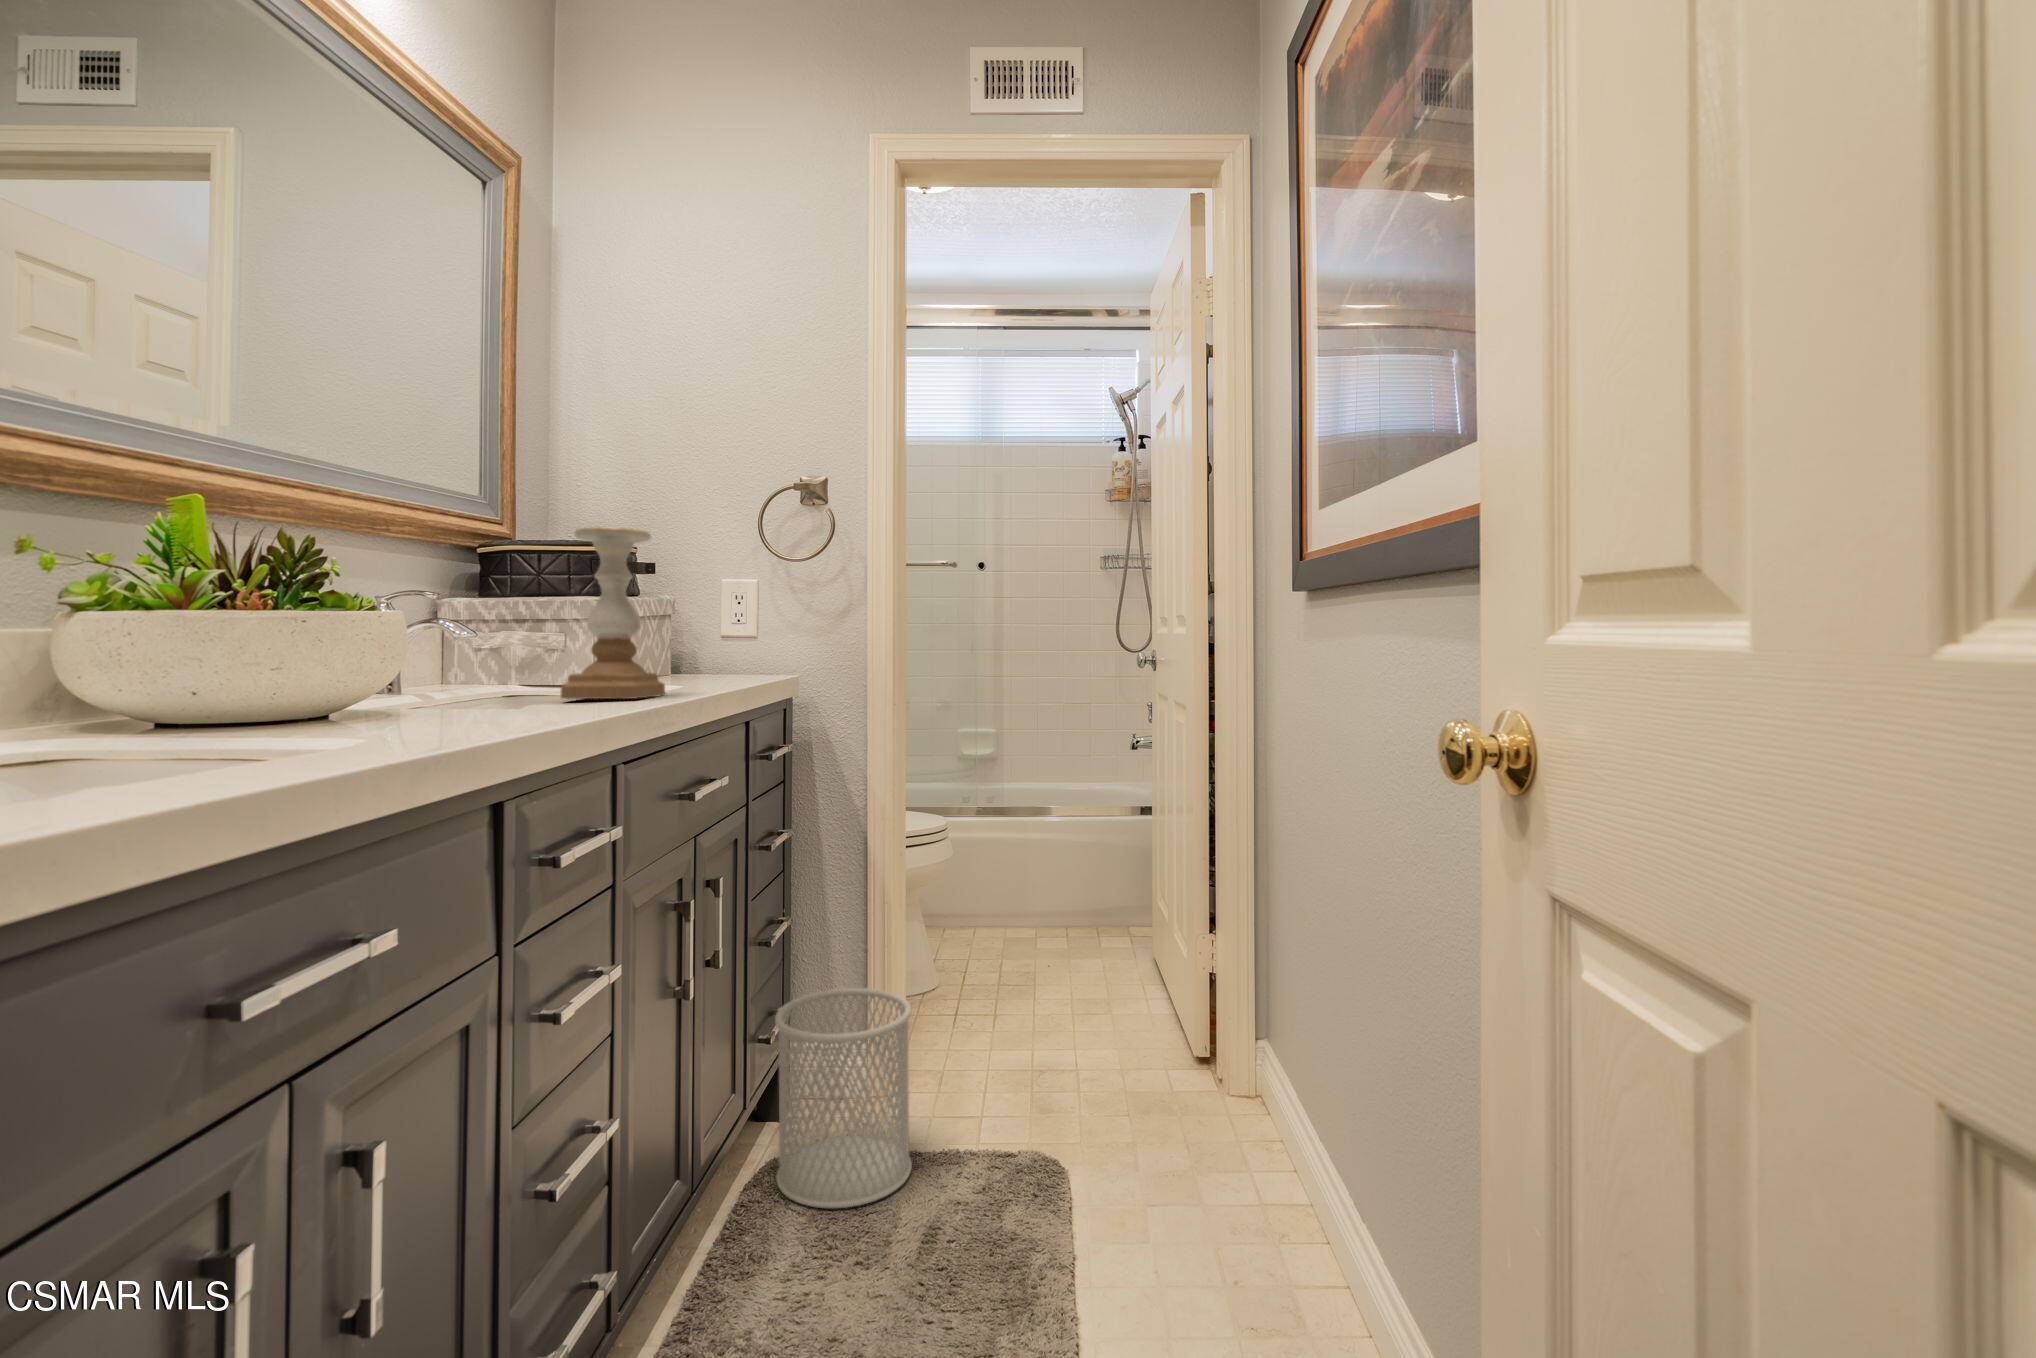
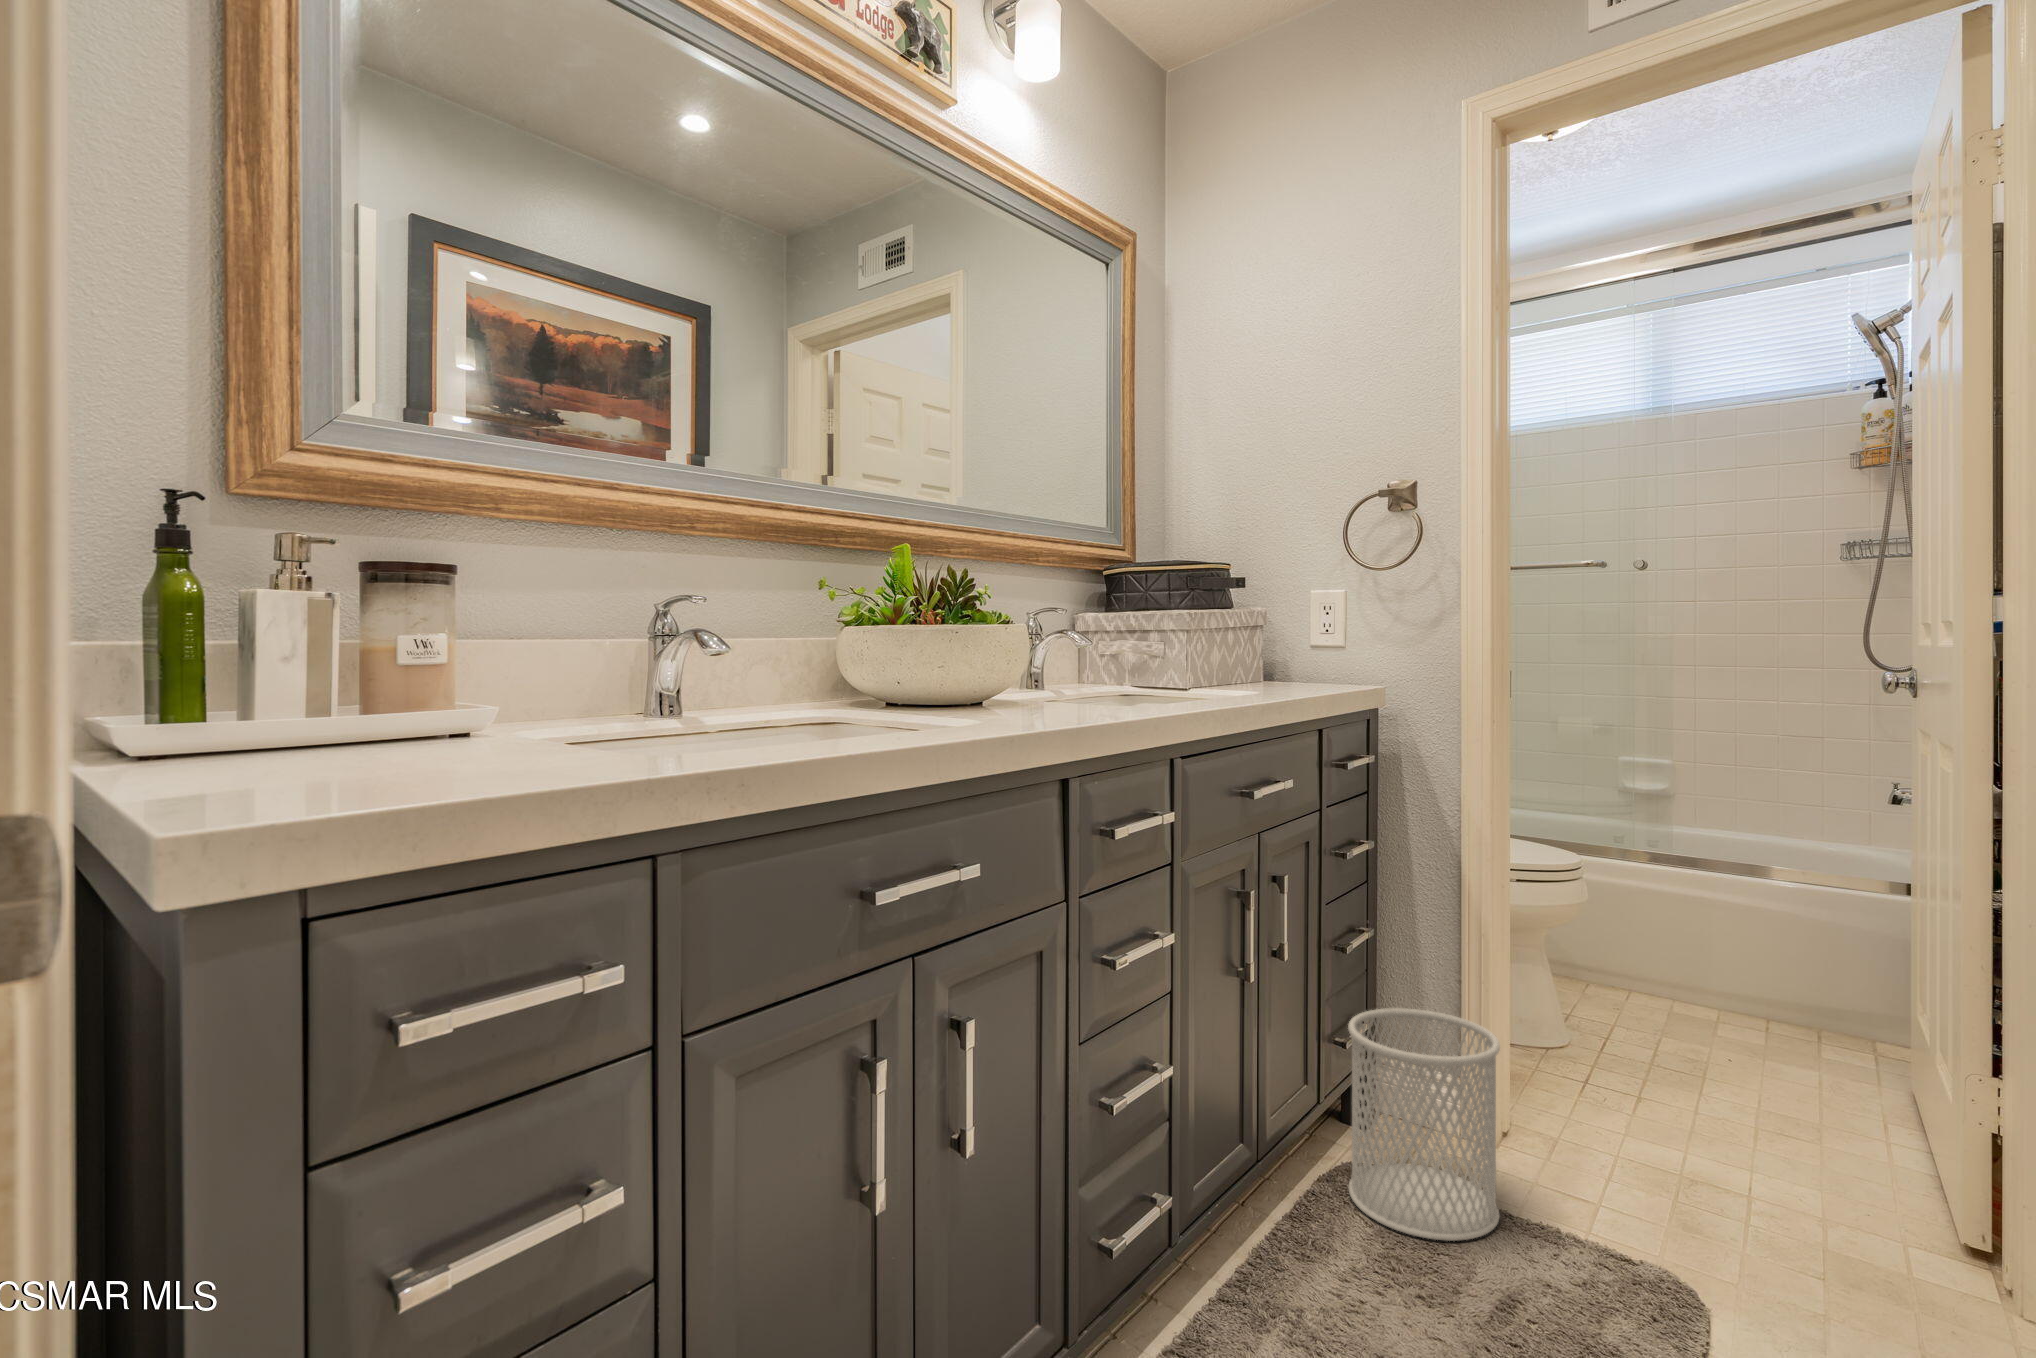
candle holder: present [561,527,665,699] -> none [1145,547,1235,698]

